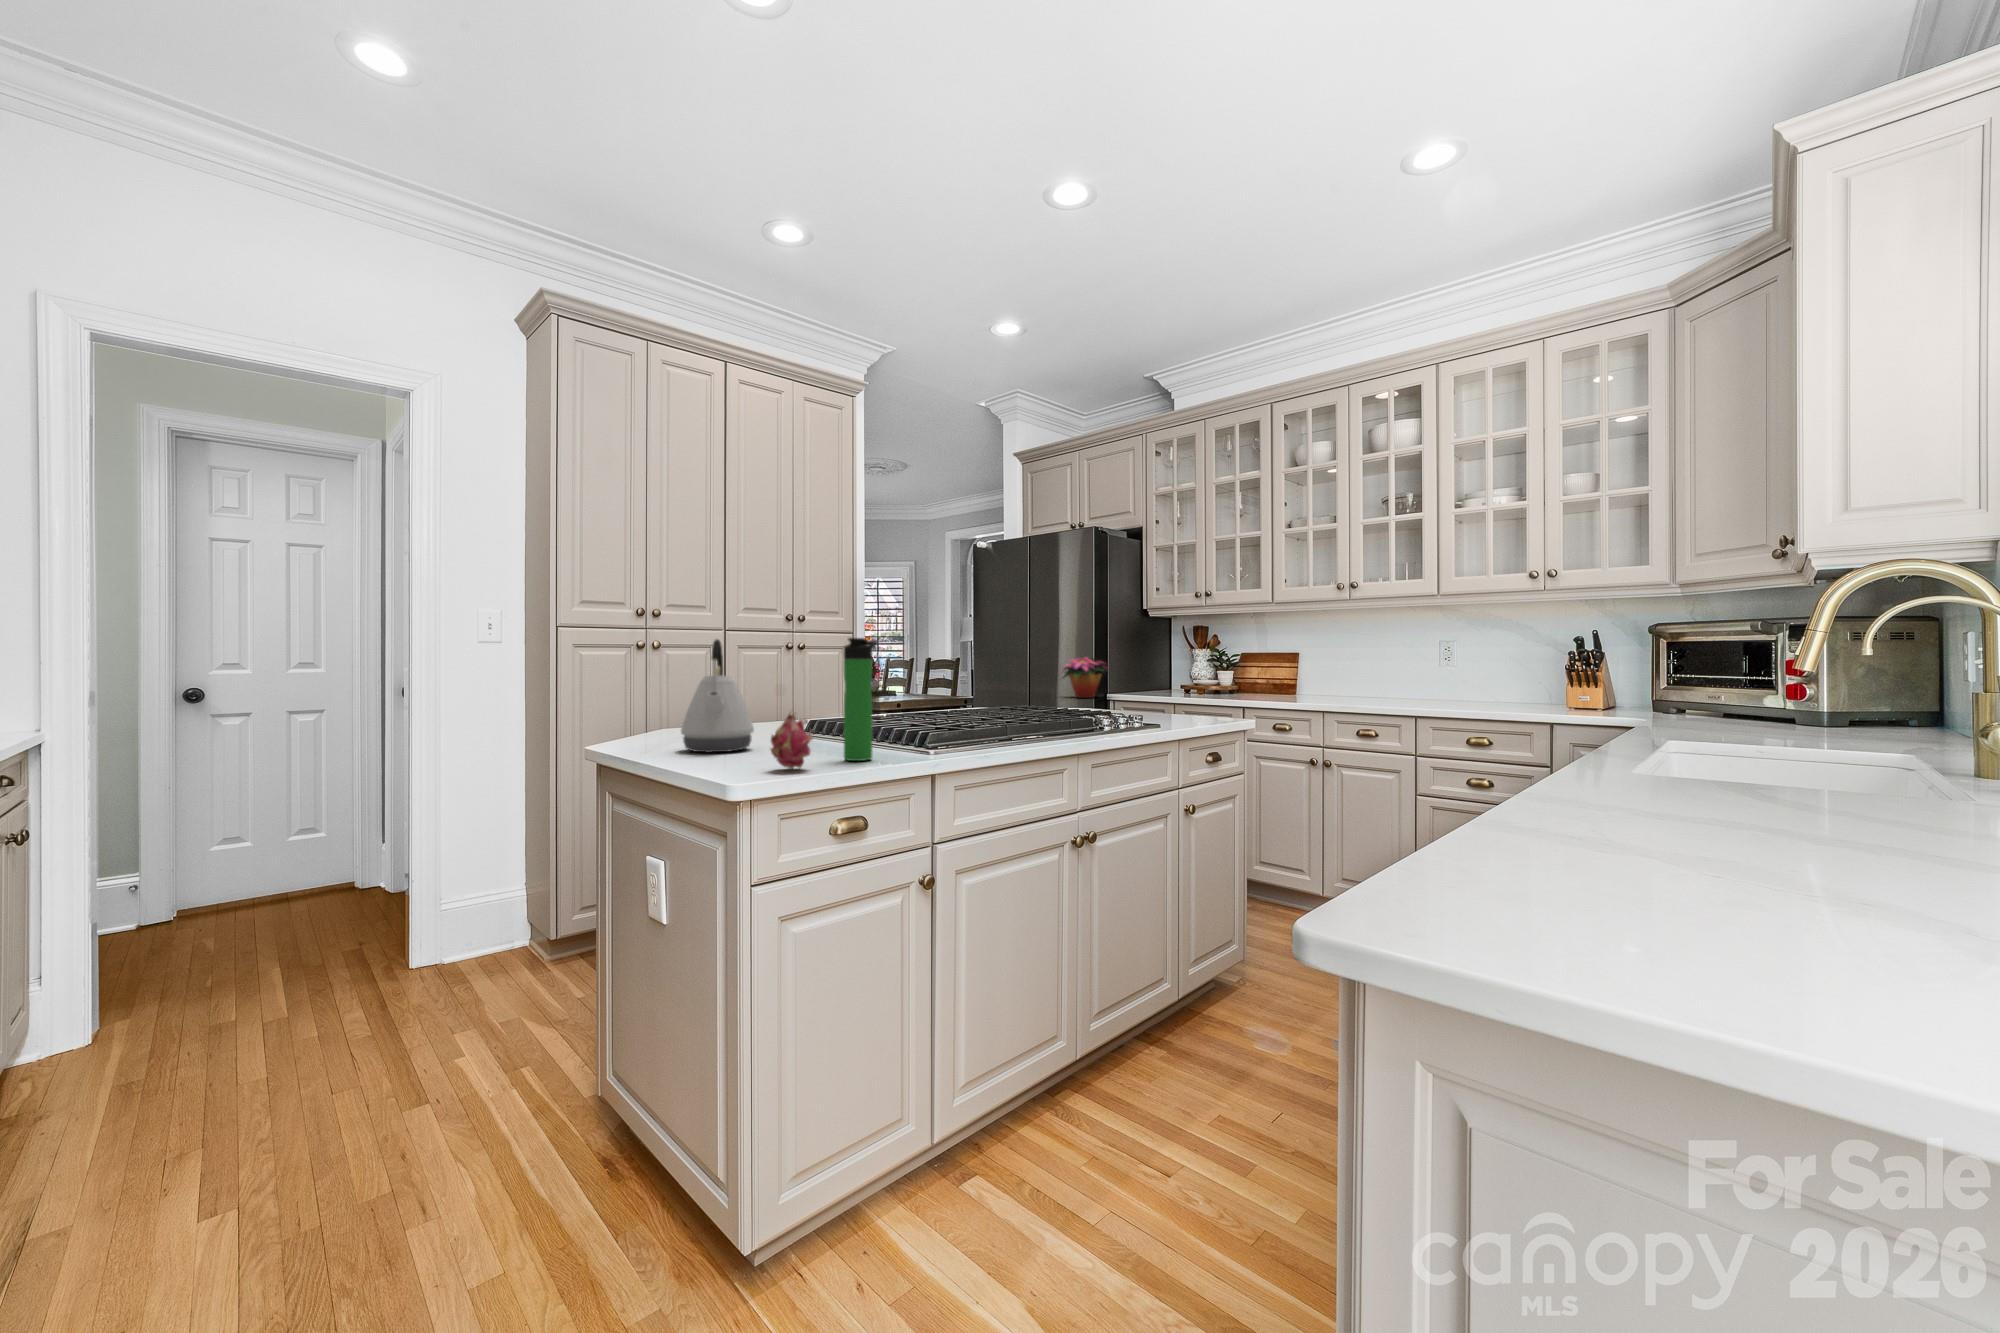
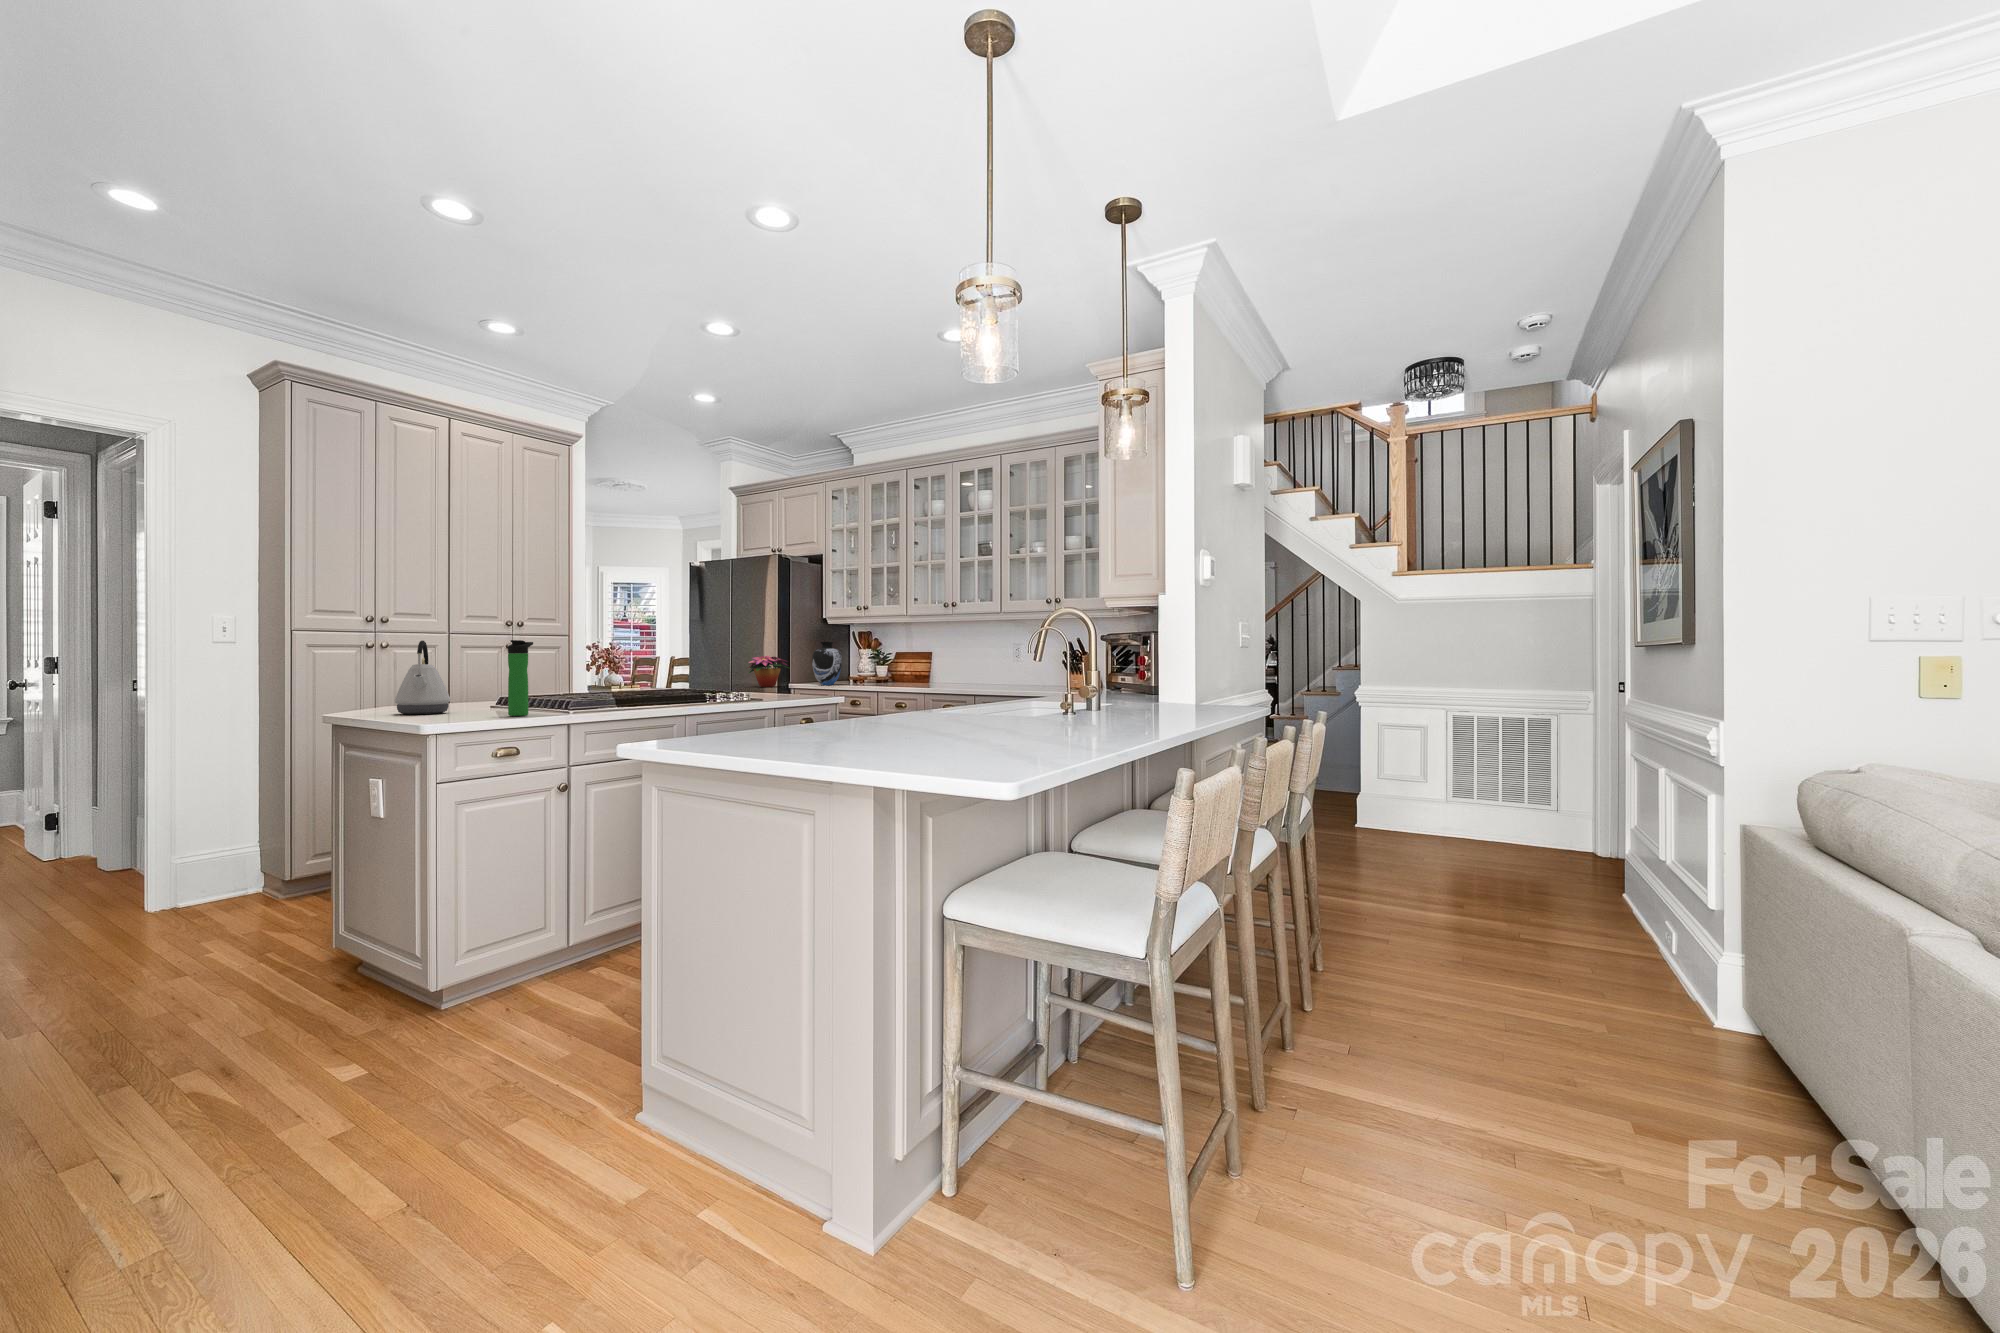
vase: none [1134,639,1172,695] -> present [812,642,842,685]
fruit: present [770,714,813,770] -> none [452,682,482,719]

